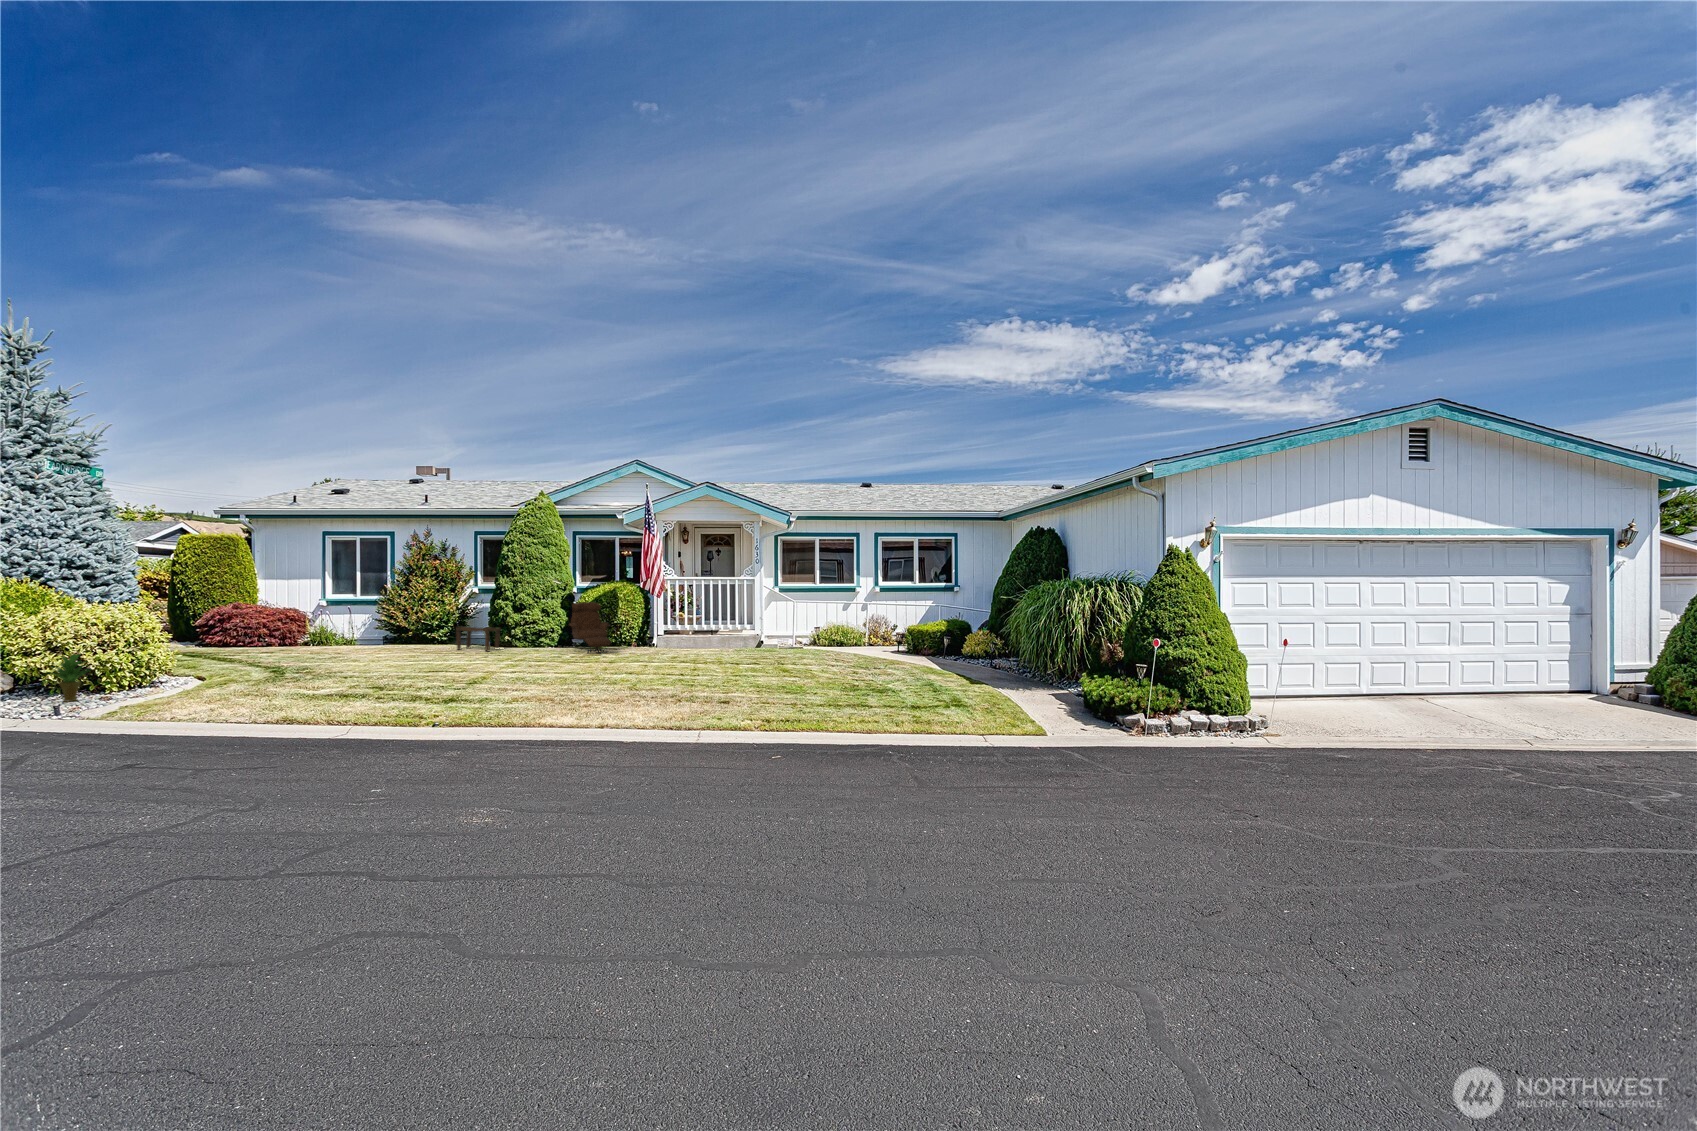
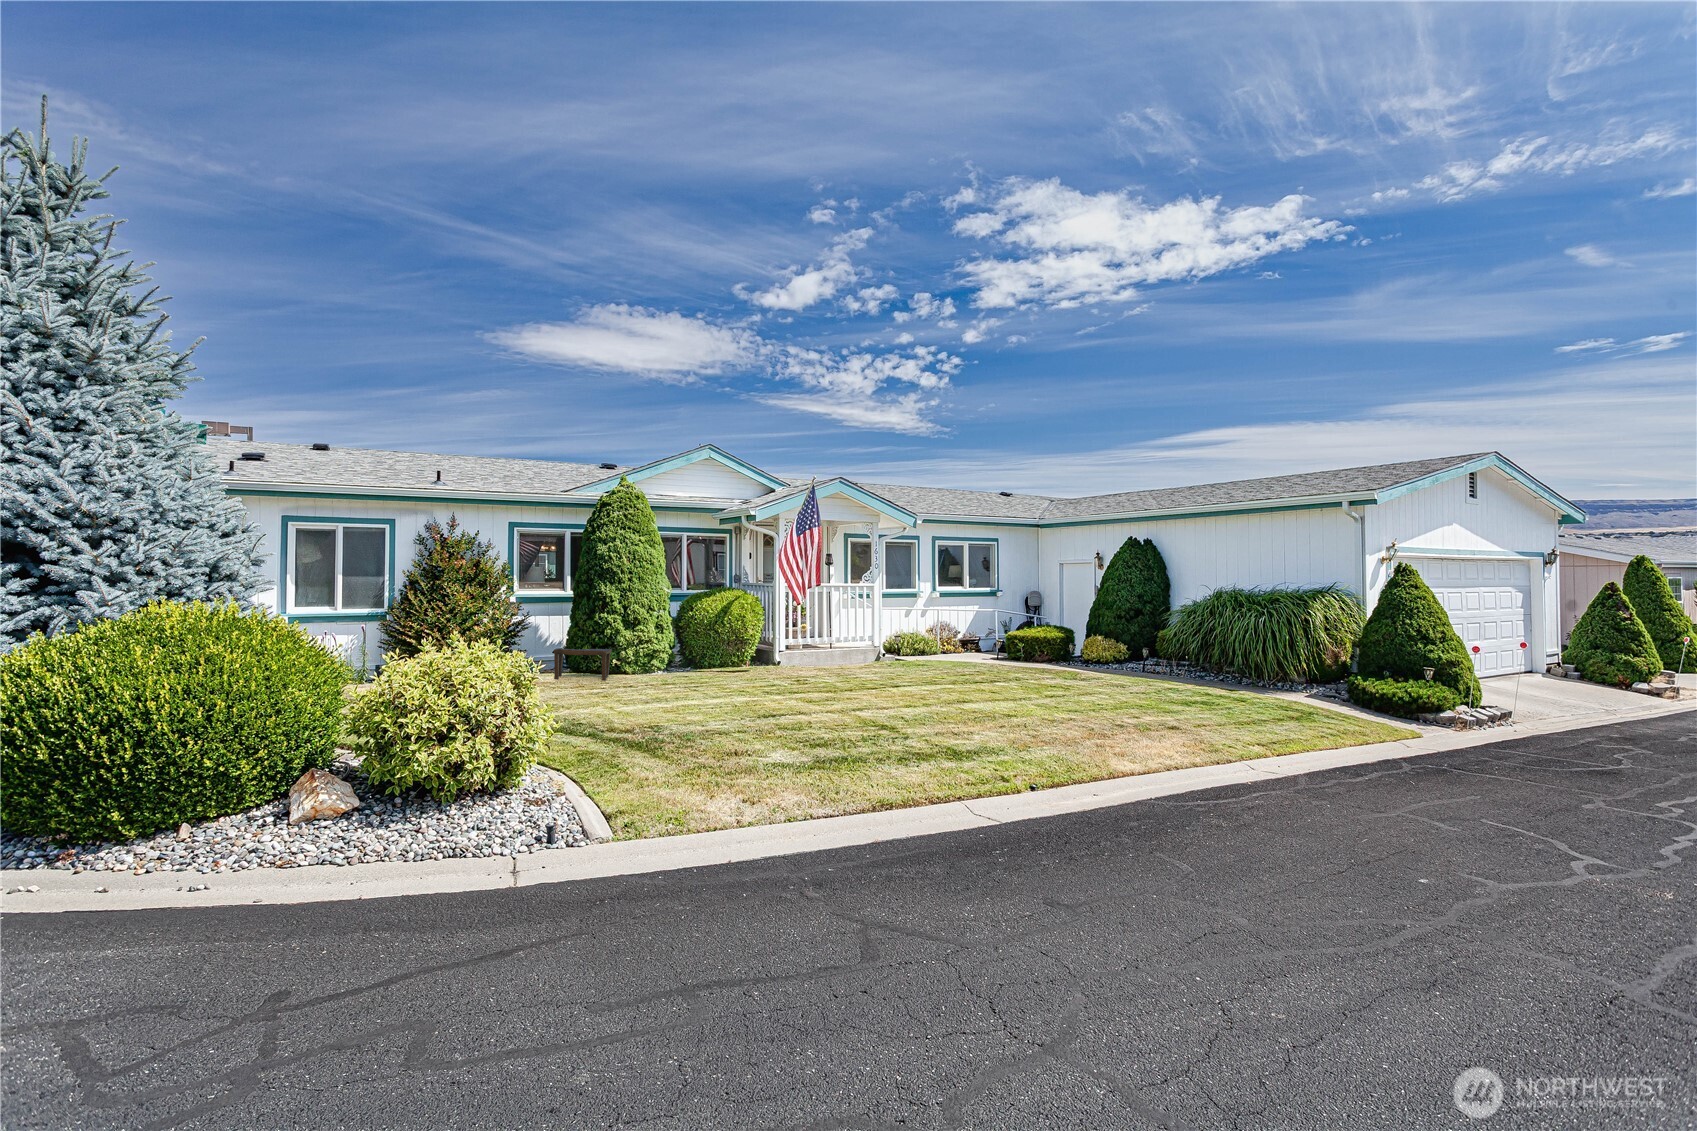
lounge chair: present [569,602,611,653] -> none [688,614,751,678]
potted plant: present [53,654,85,702] -> none [339,732,409,814]

